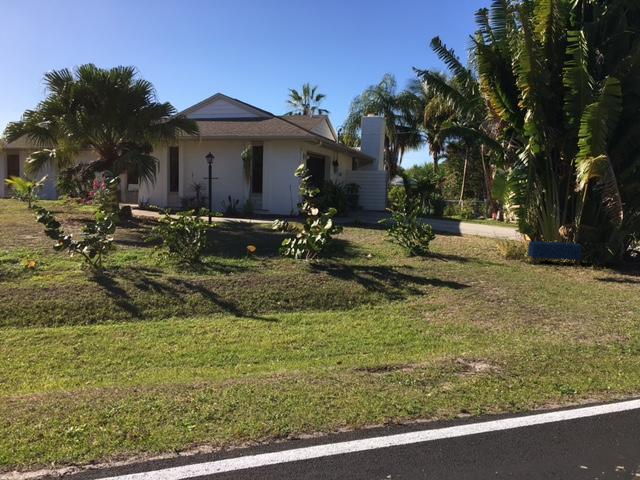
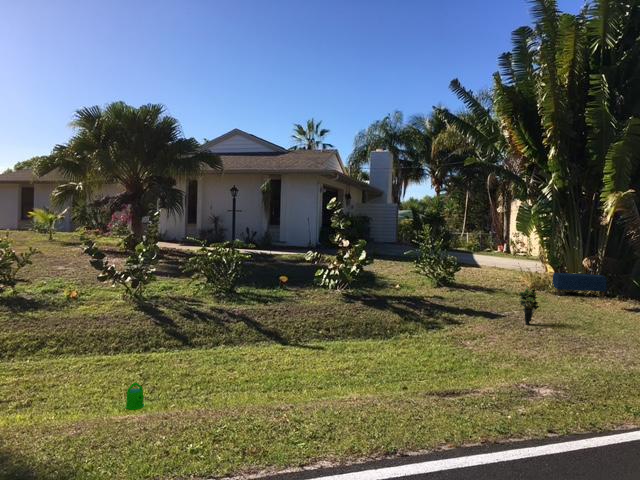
potted plant: none [485,257,505,295] -> present [519,288,539,325]
watering can: none [47,360,69,388] -> present [125,383,144,410]

